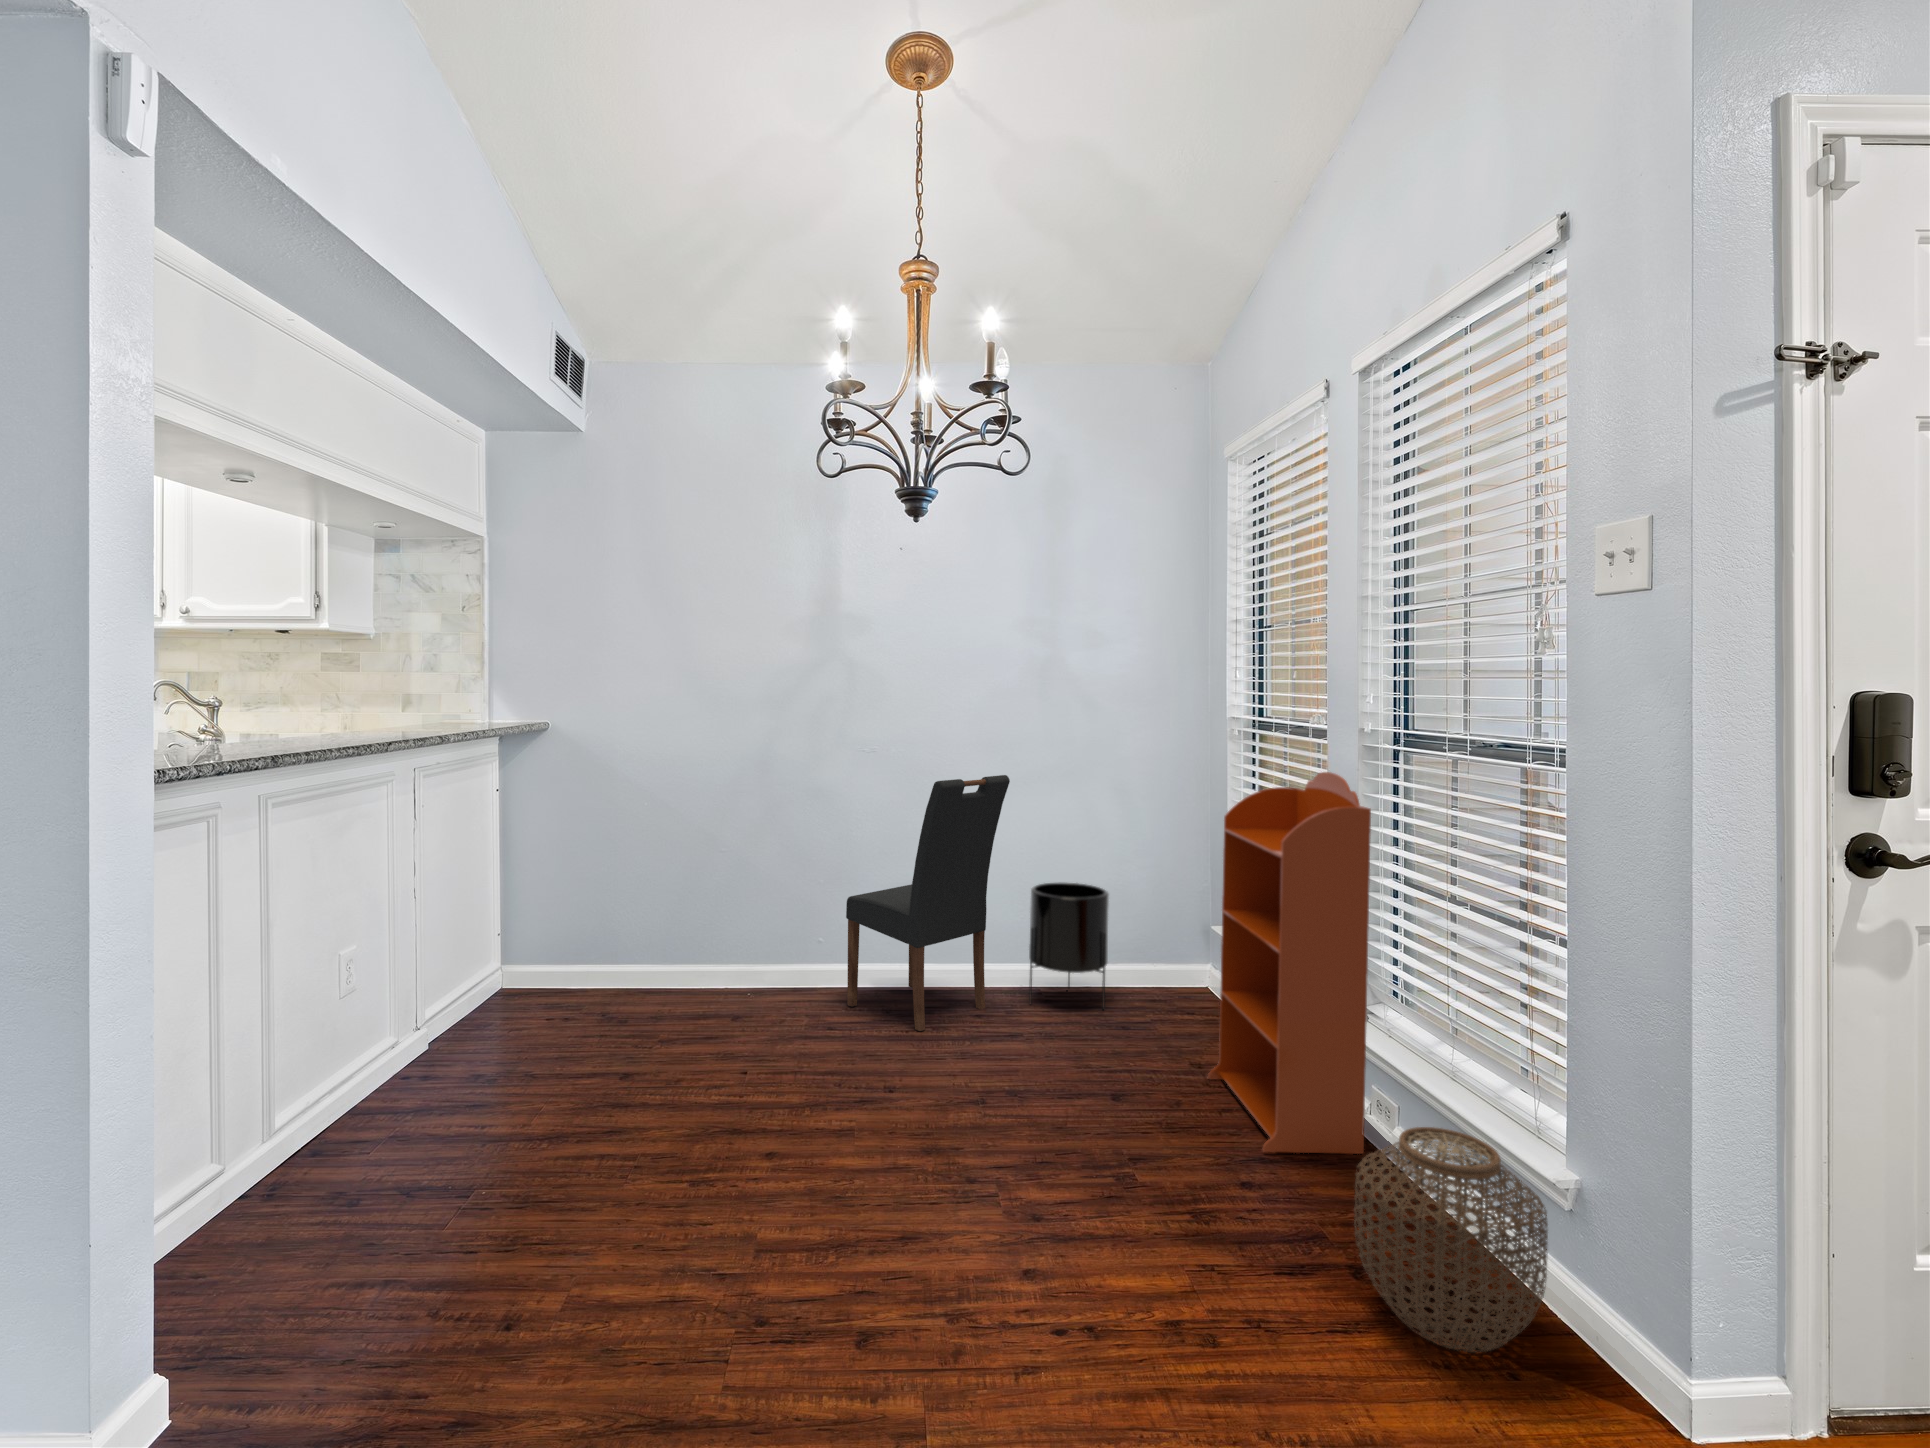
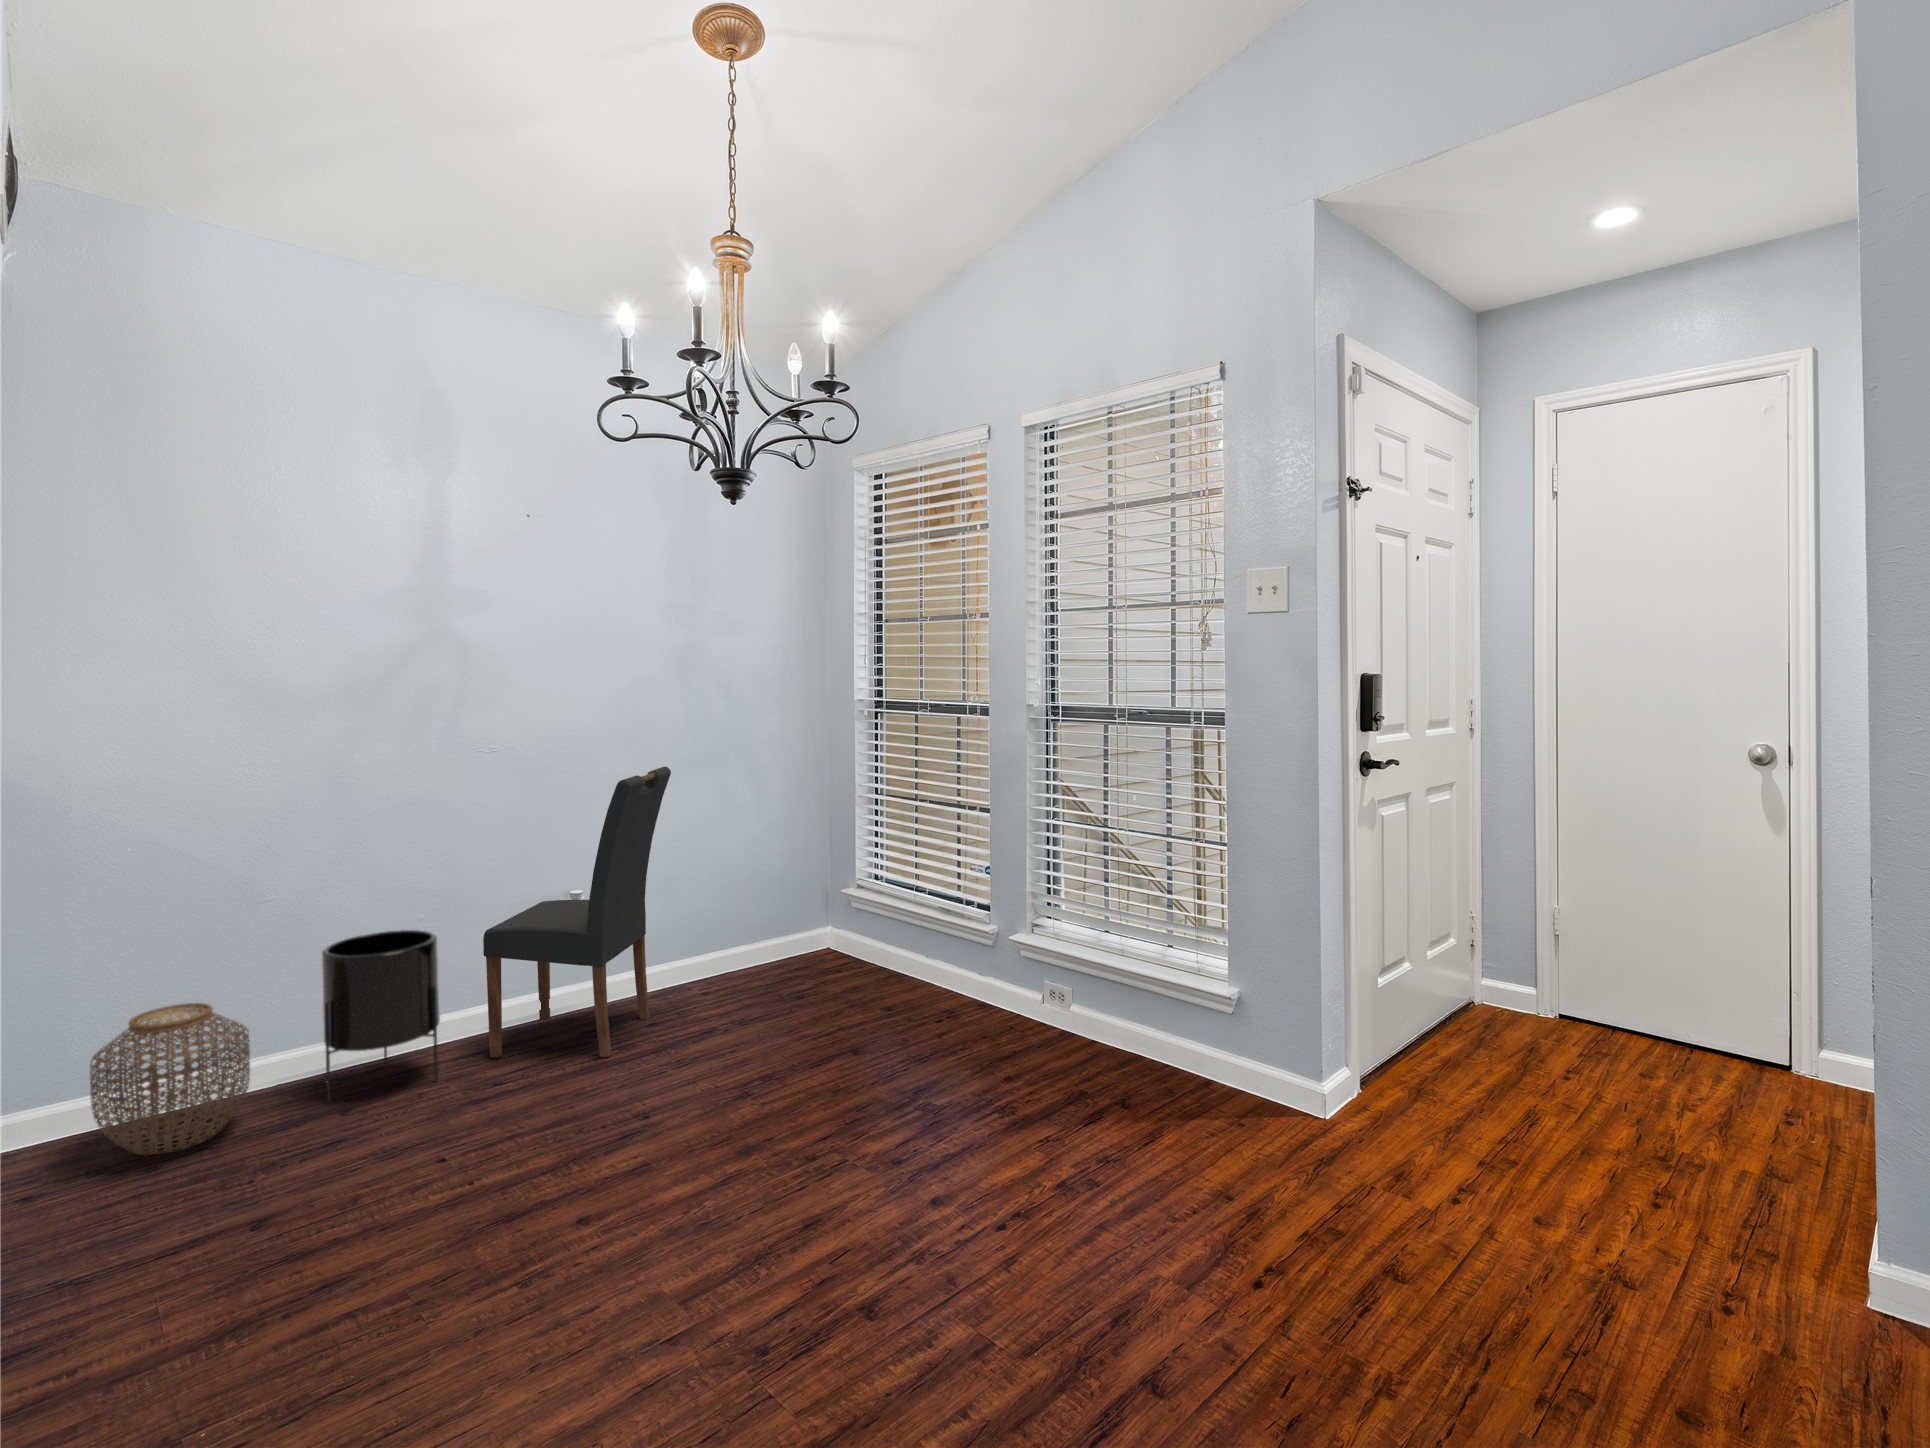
bookcase: present [1208,772,1371,1154] -> none [907,733,1059,1053]
planter: present [1029,883,1109,1010] -> present [322,930,440,1102]
woven basket: present [1354,1127,1548,1352] -> present [90,1003,250,1155]

